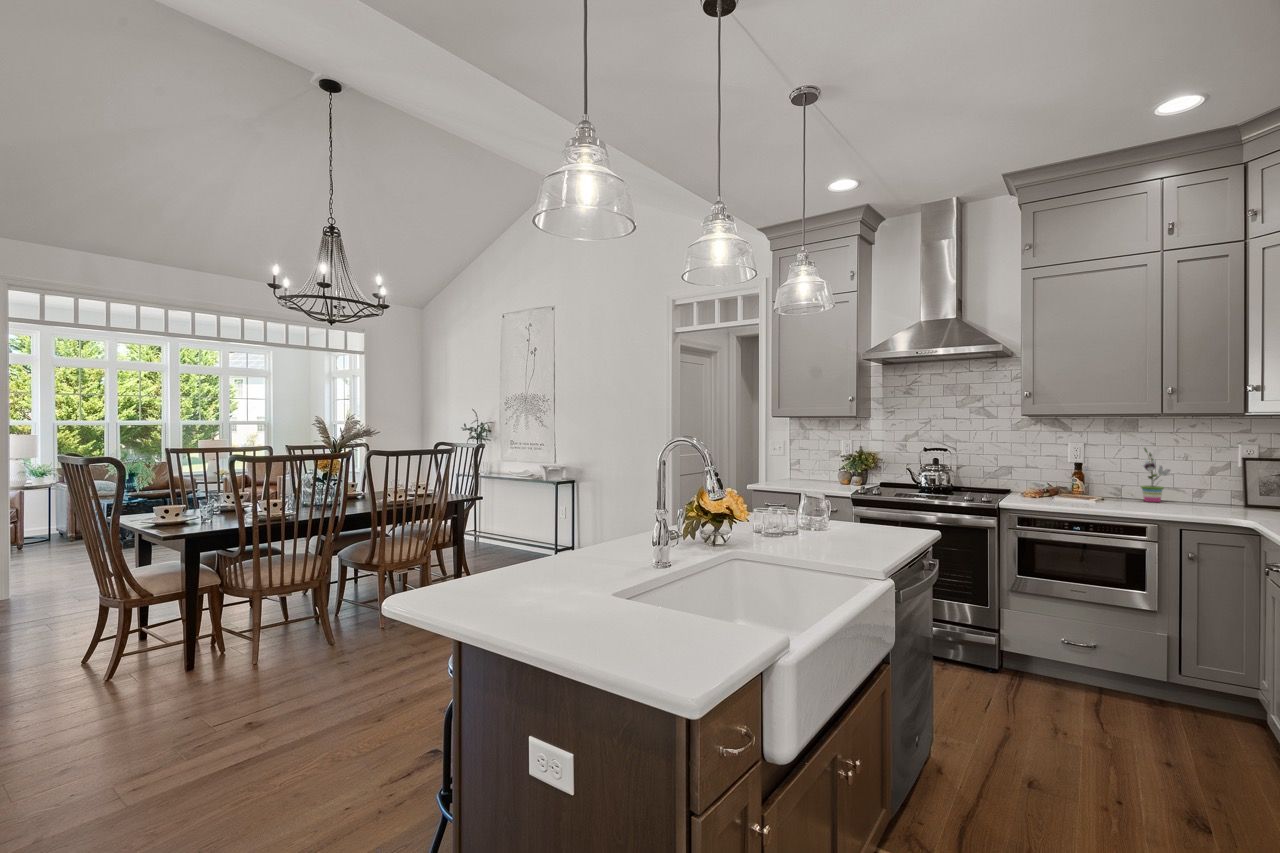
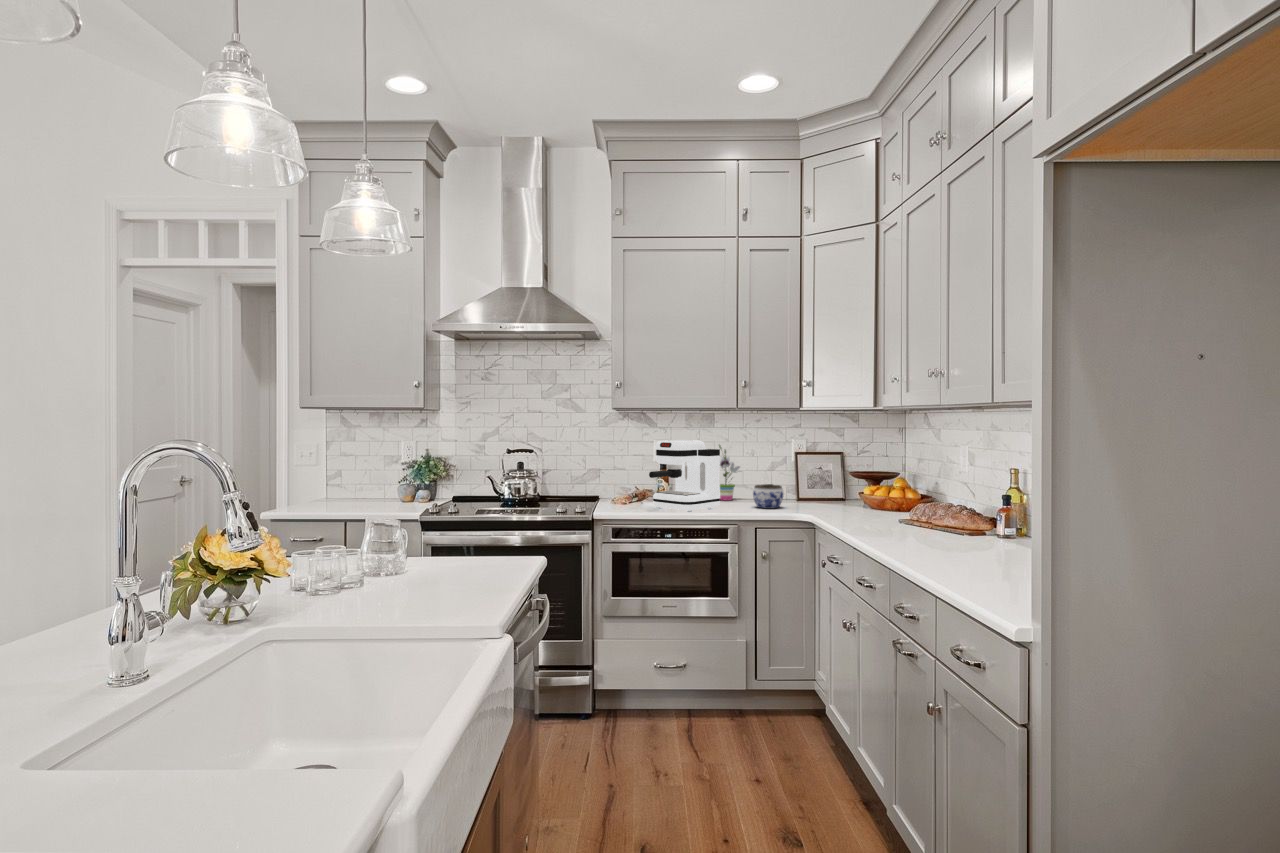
coffee maker: none [1052,444,1135,509] -> present [649,440,720,512]
jar: none [1178,488,1218,513] -> present [753,484,783,509]

